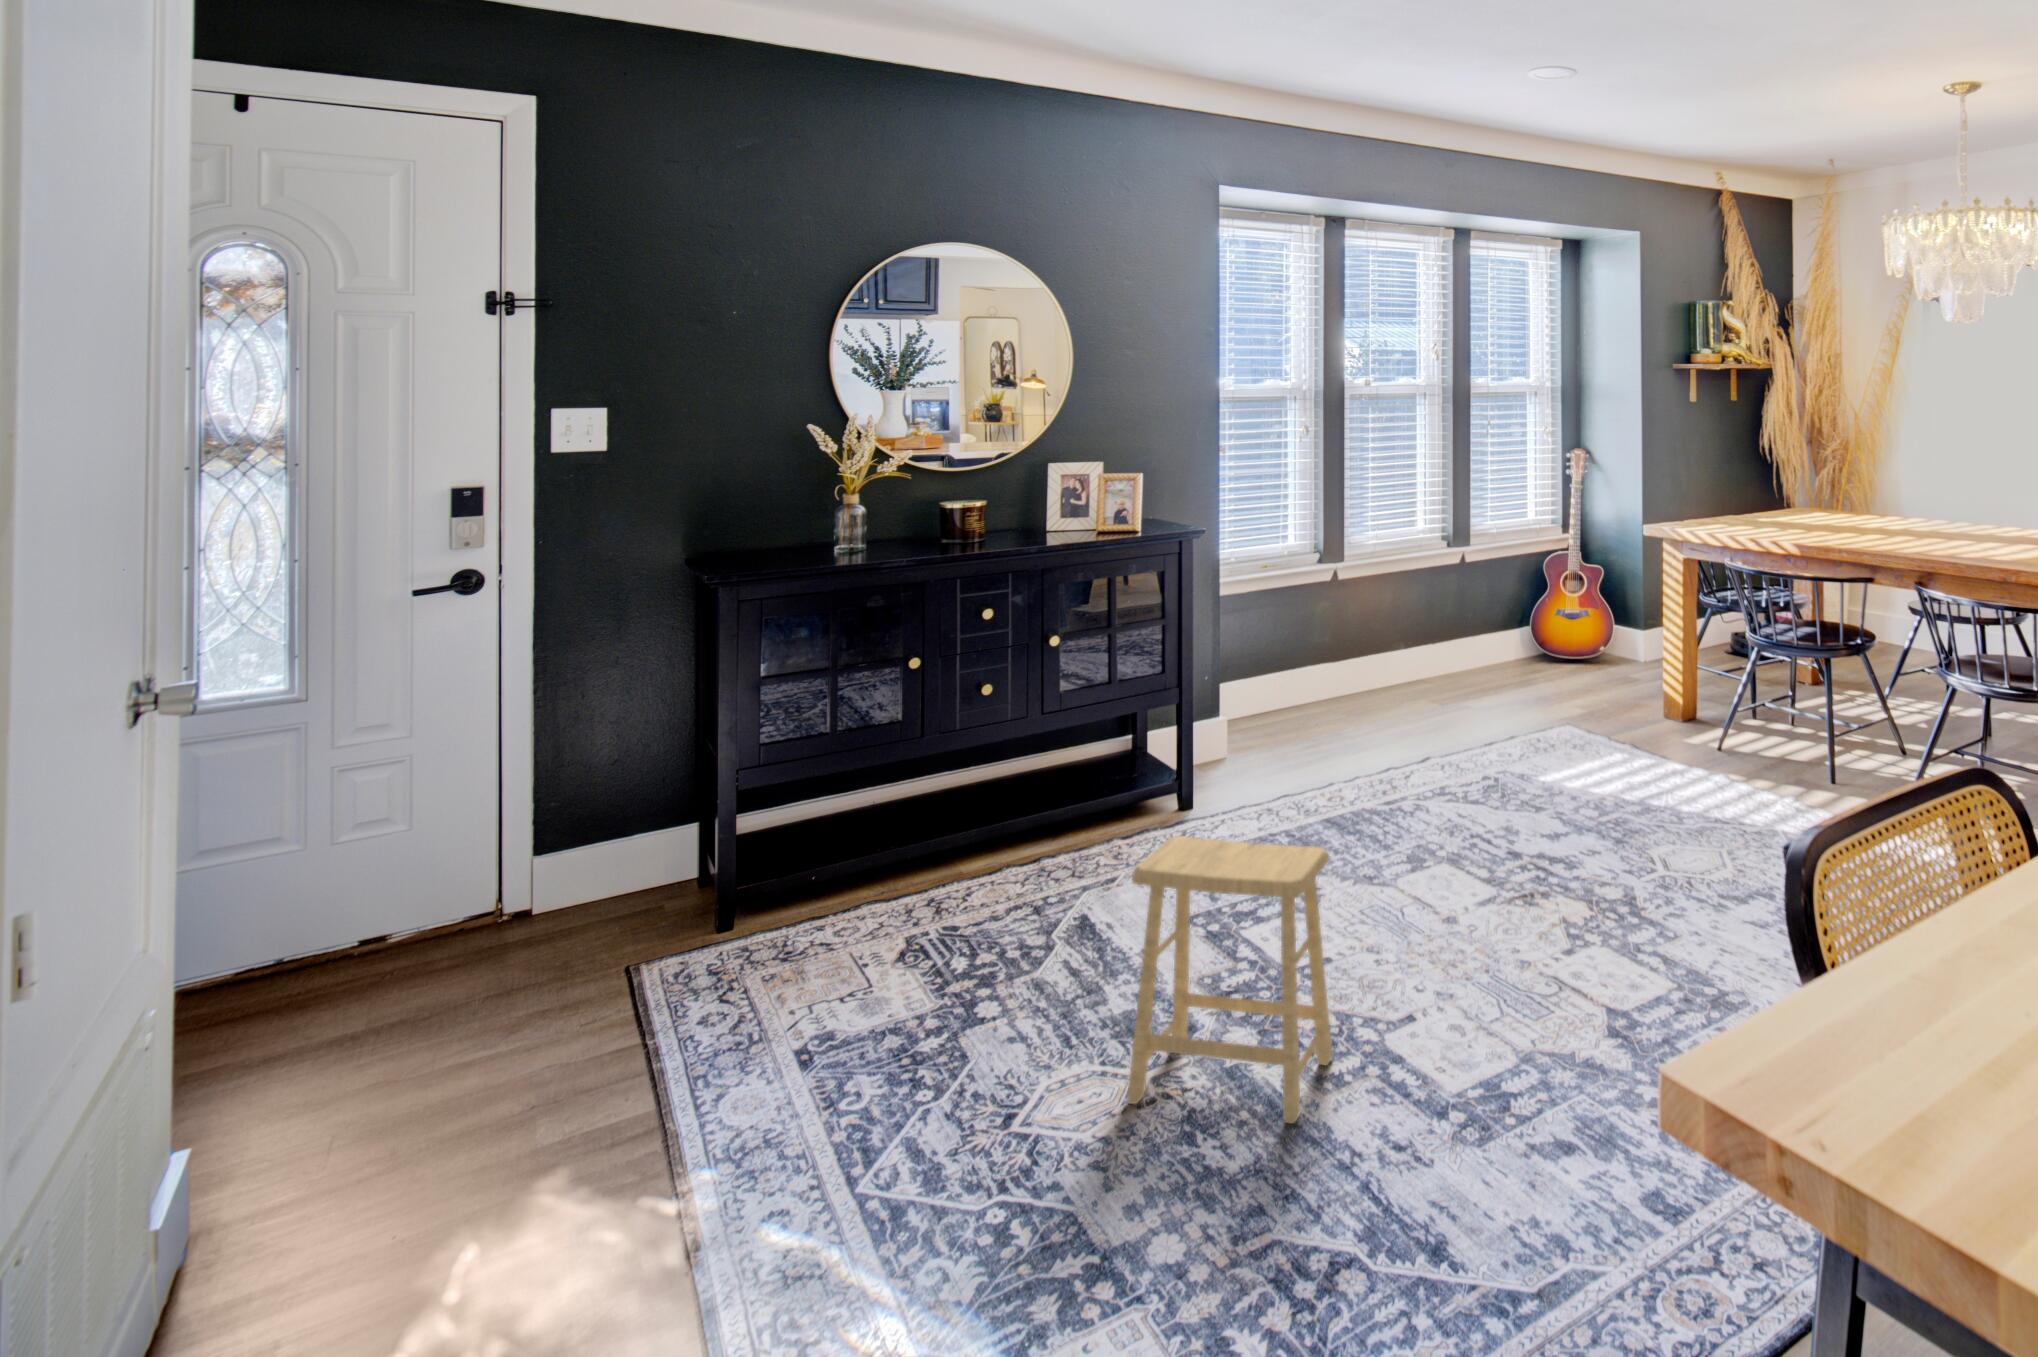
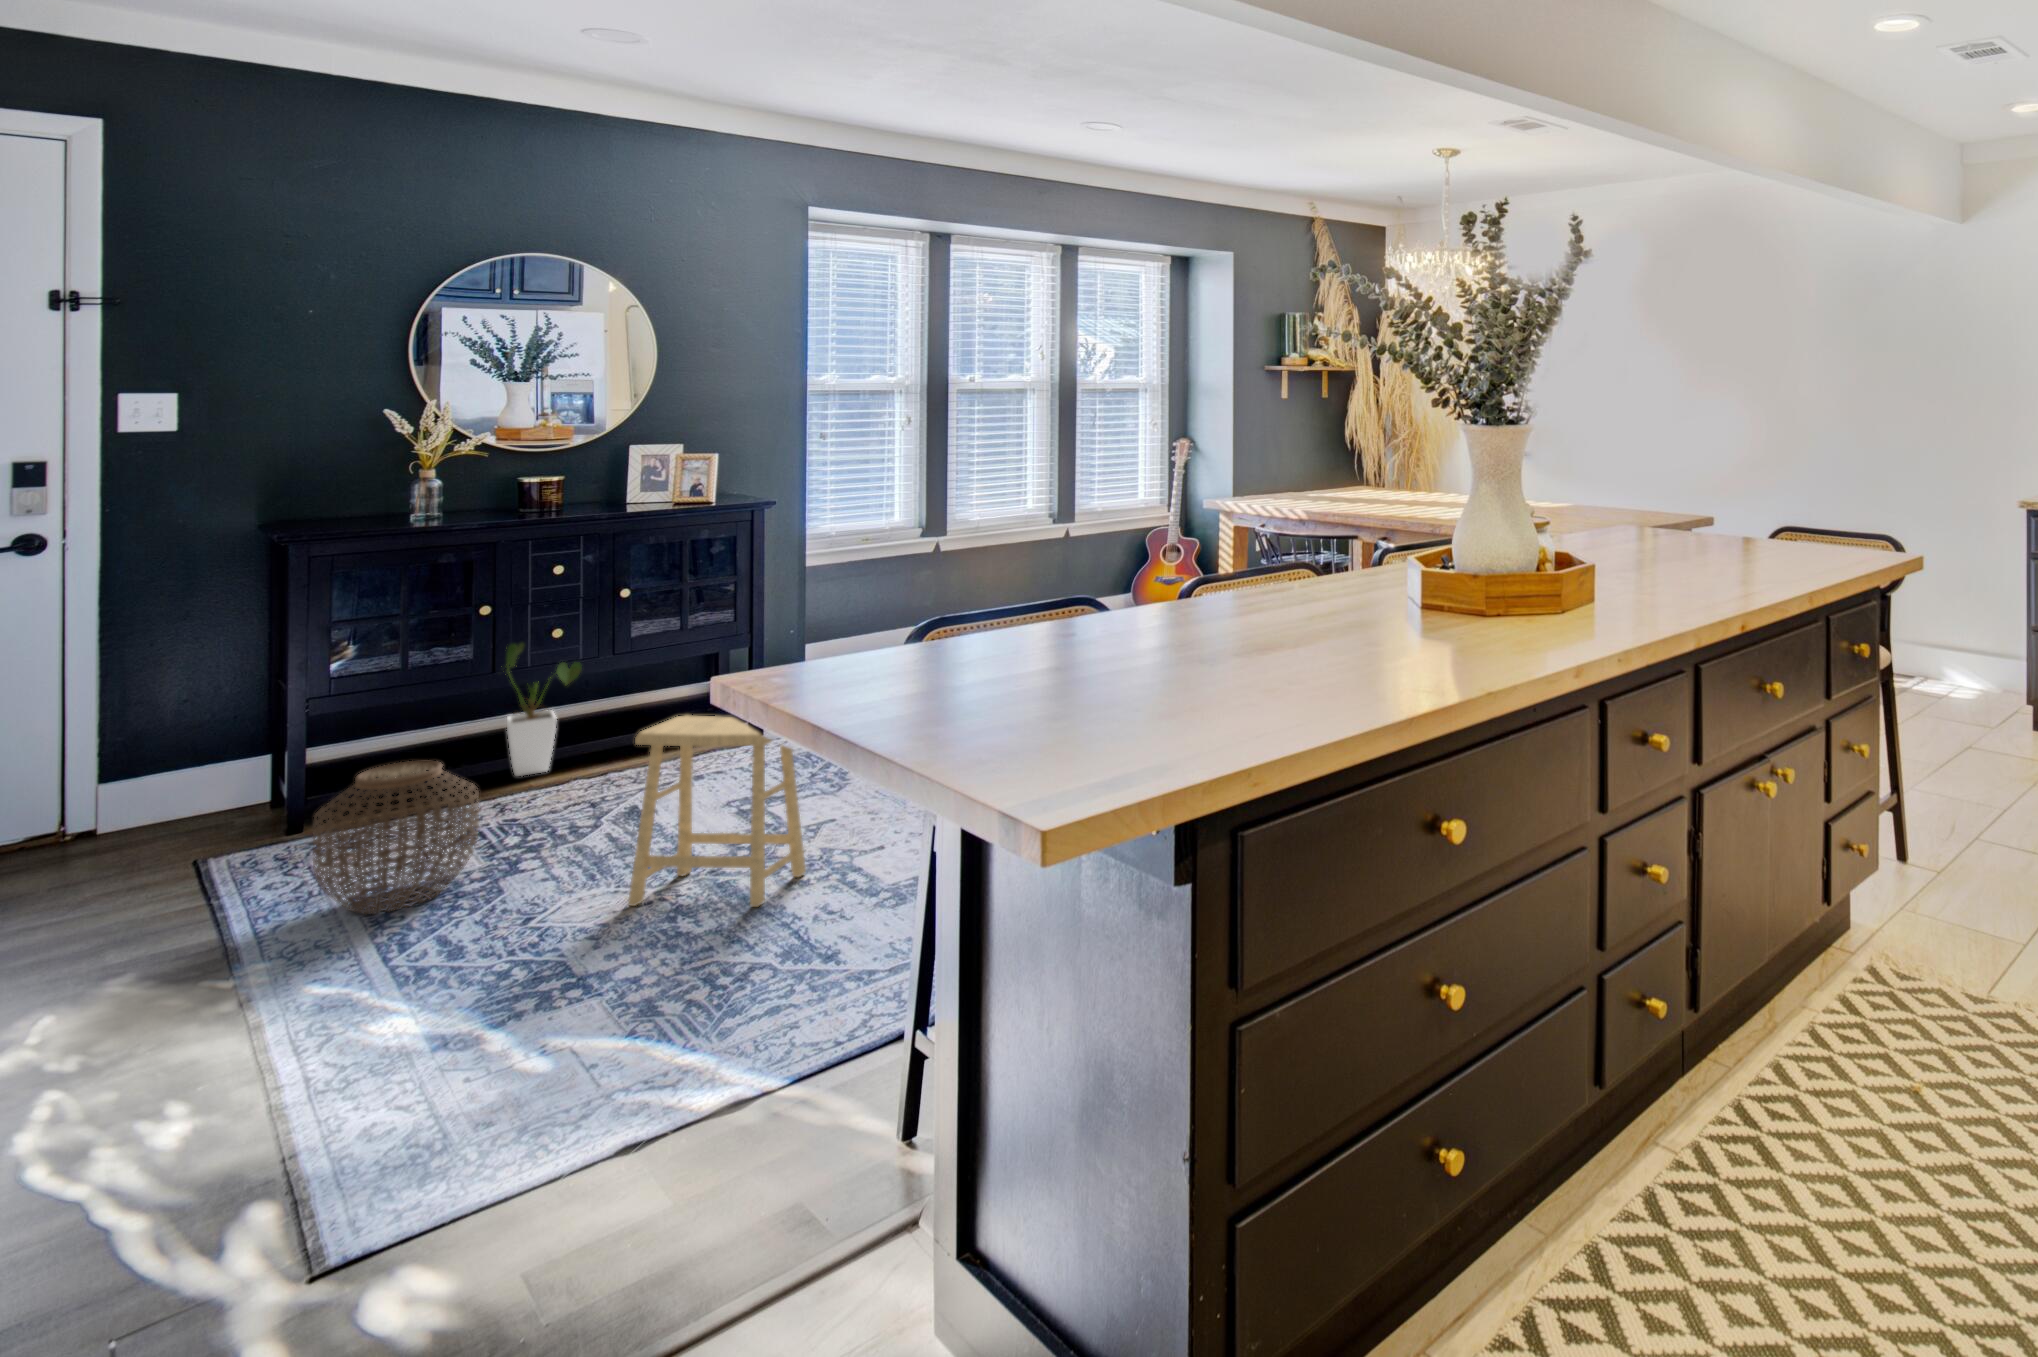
house plant: none [916,673,1023,854] -> present [501,644,582,776]
woven basket: none [757,878,939,1087] -> present [313,761,479,914]

